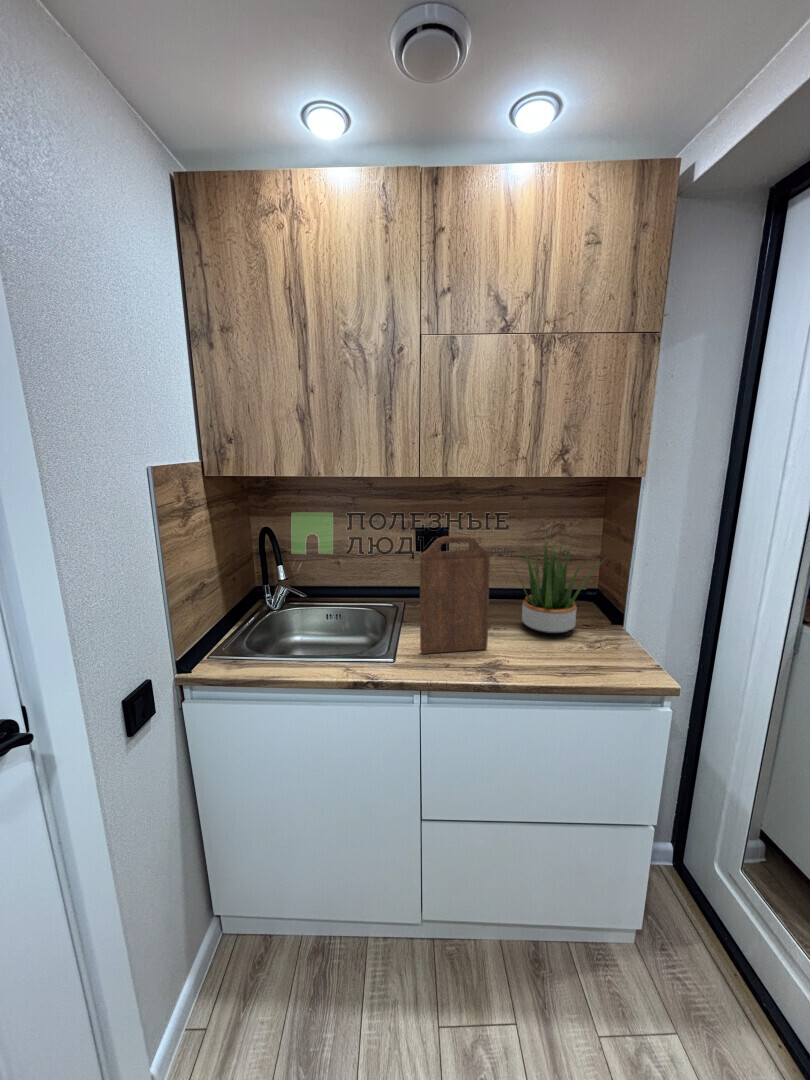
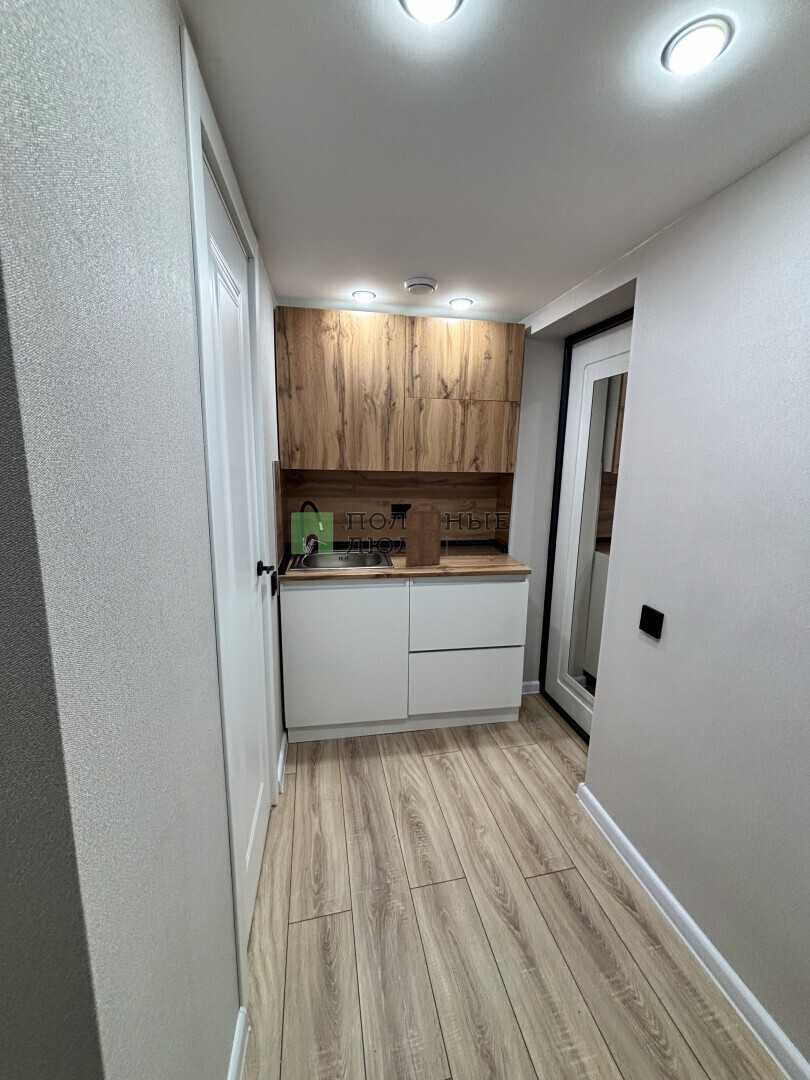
potted plant: present [513,538,600,634] -> none [443,507,498,558]

